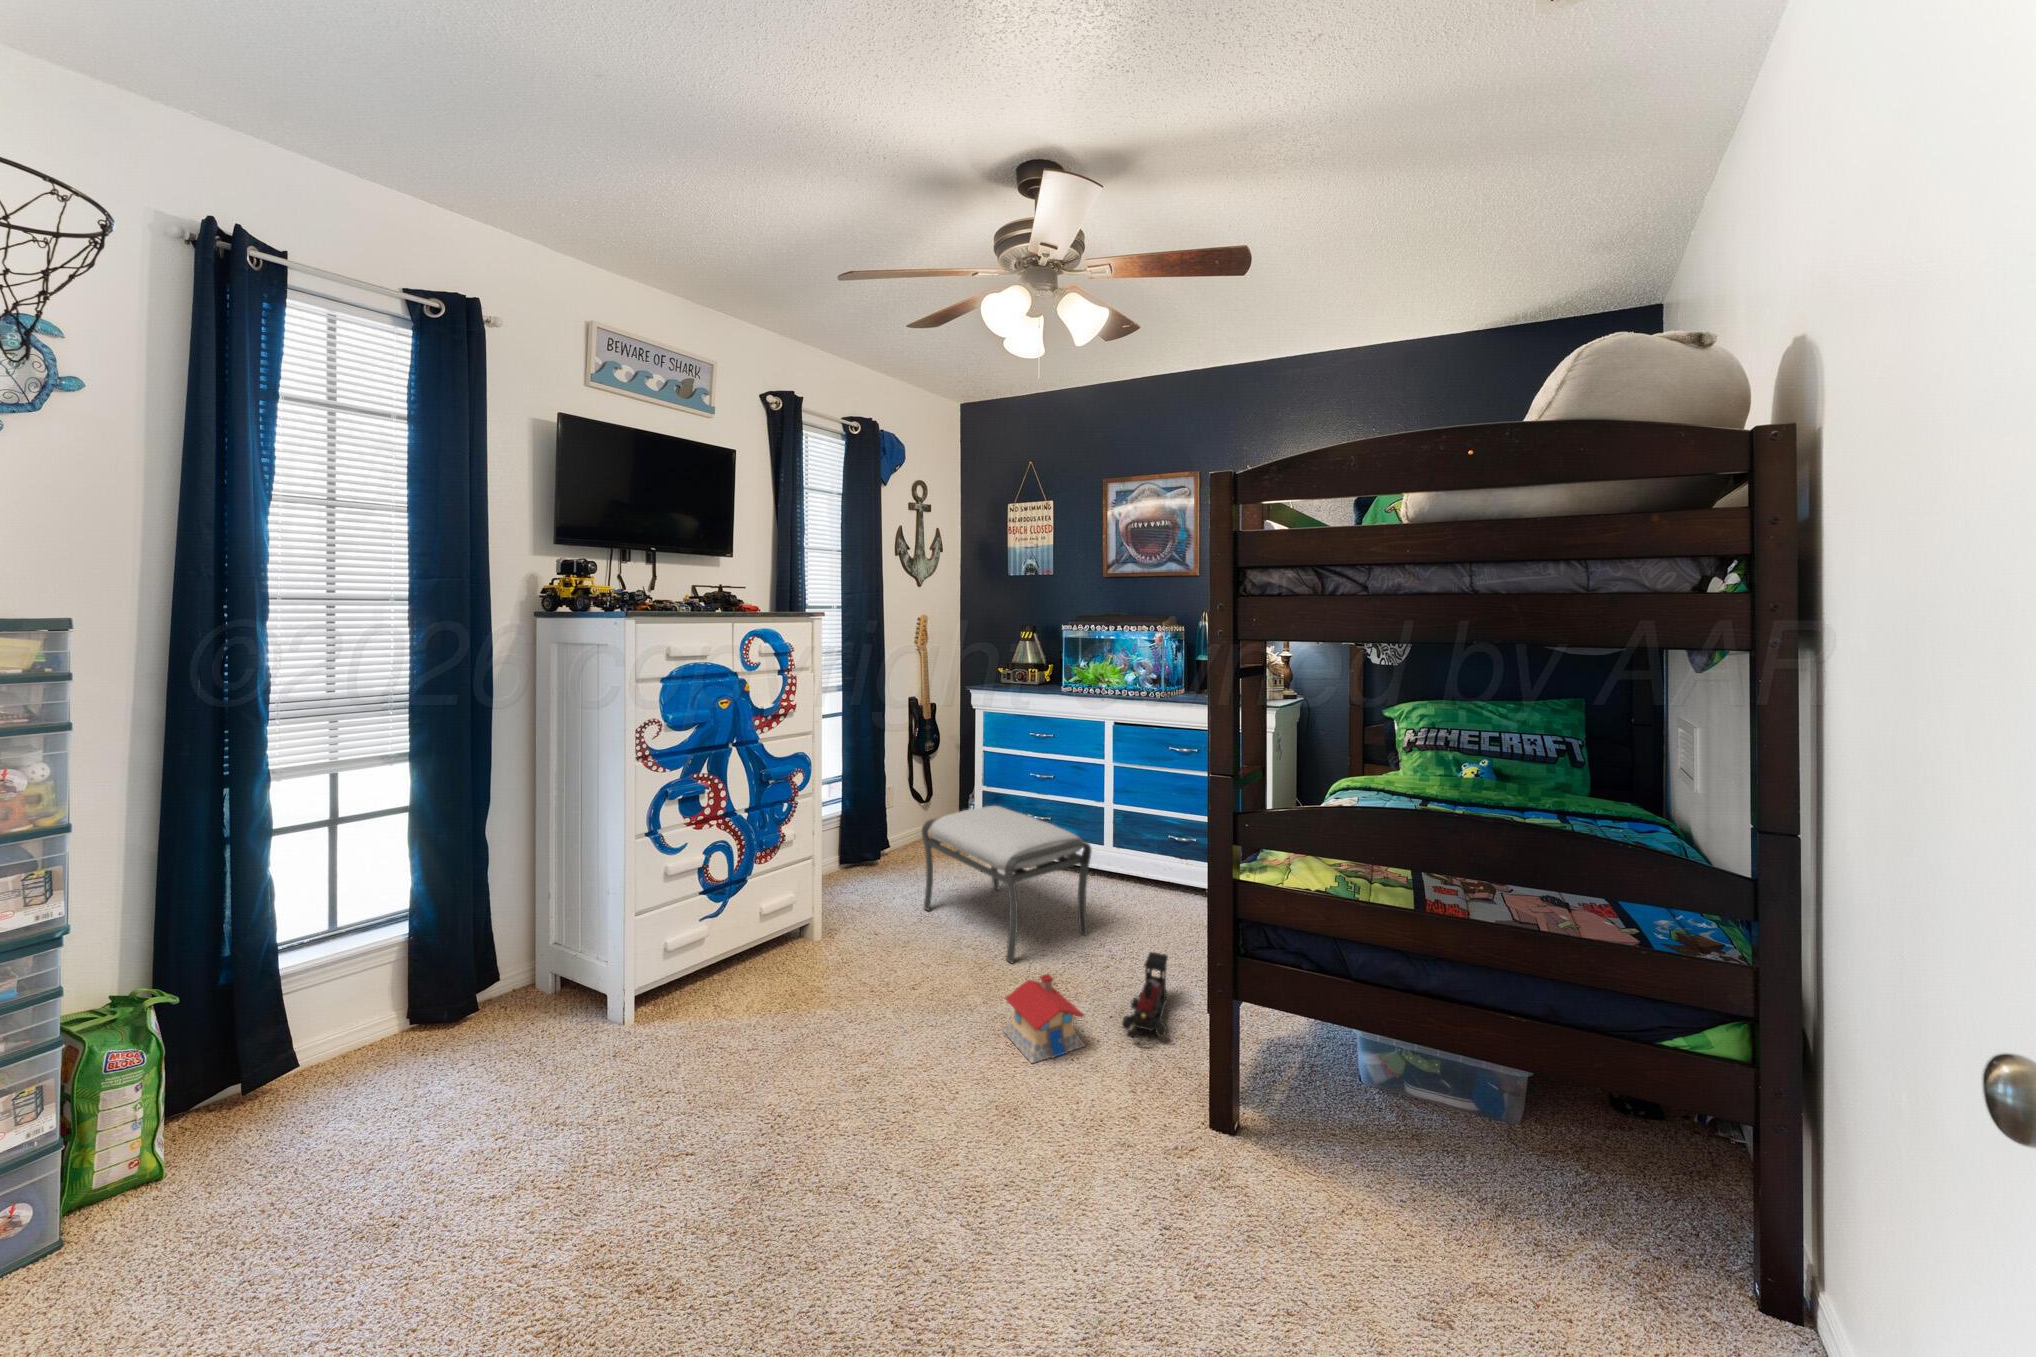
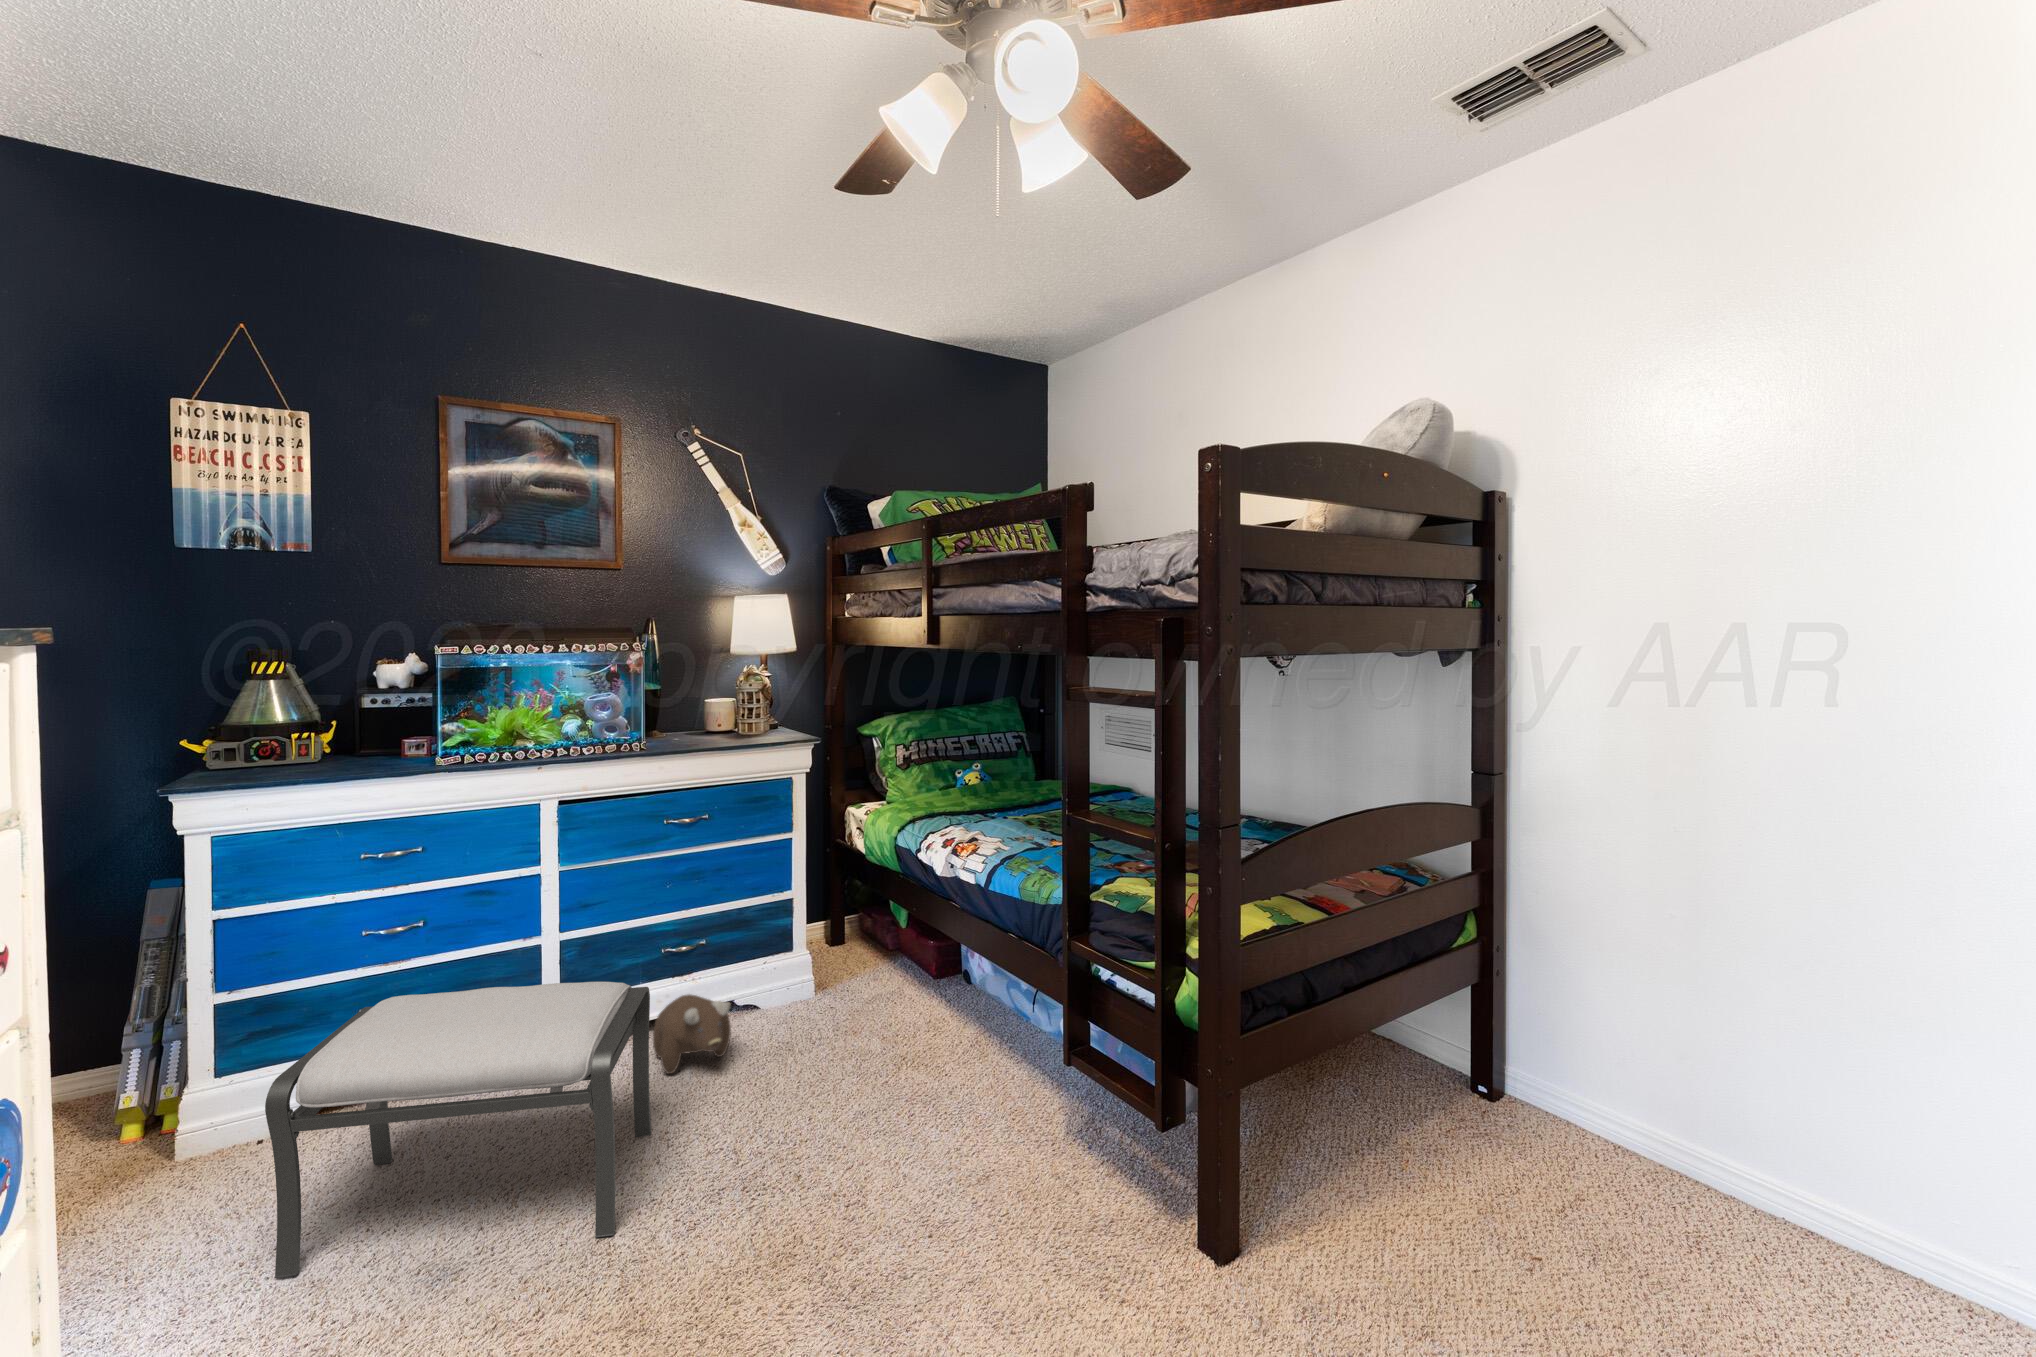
plush toy: none [1130,869,1179,920] -> present [653,994,731,1074]
toy train: present [1122,952,1168,1045] -> none [829,1079,930,1199]
toy house: present [1003,974,1084,1063] -> none [753,1183,871,1316]

